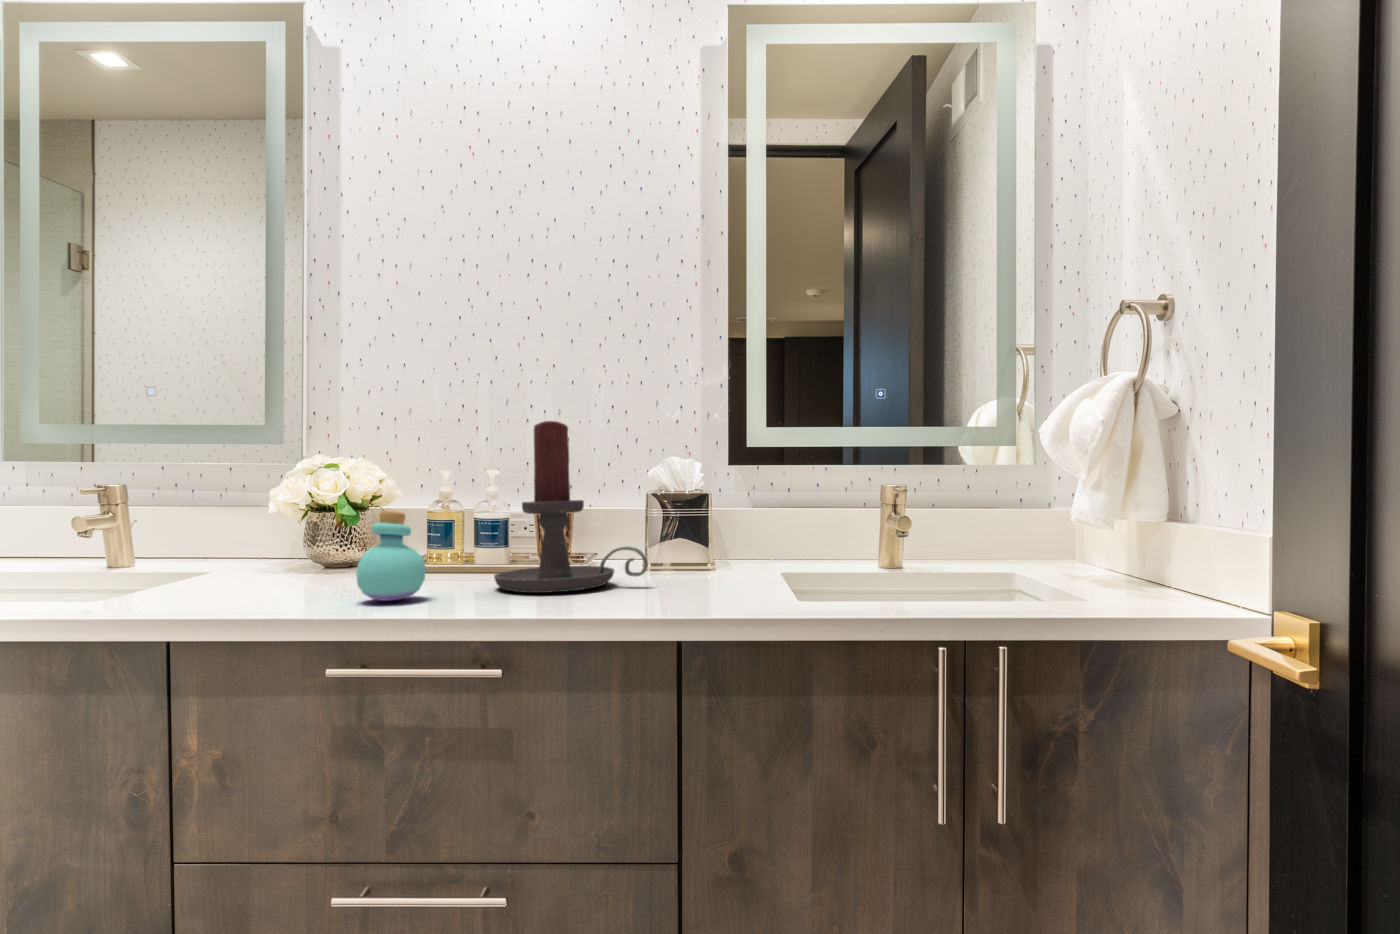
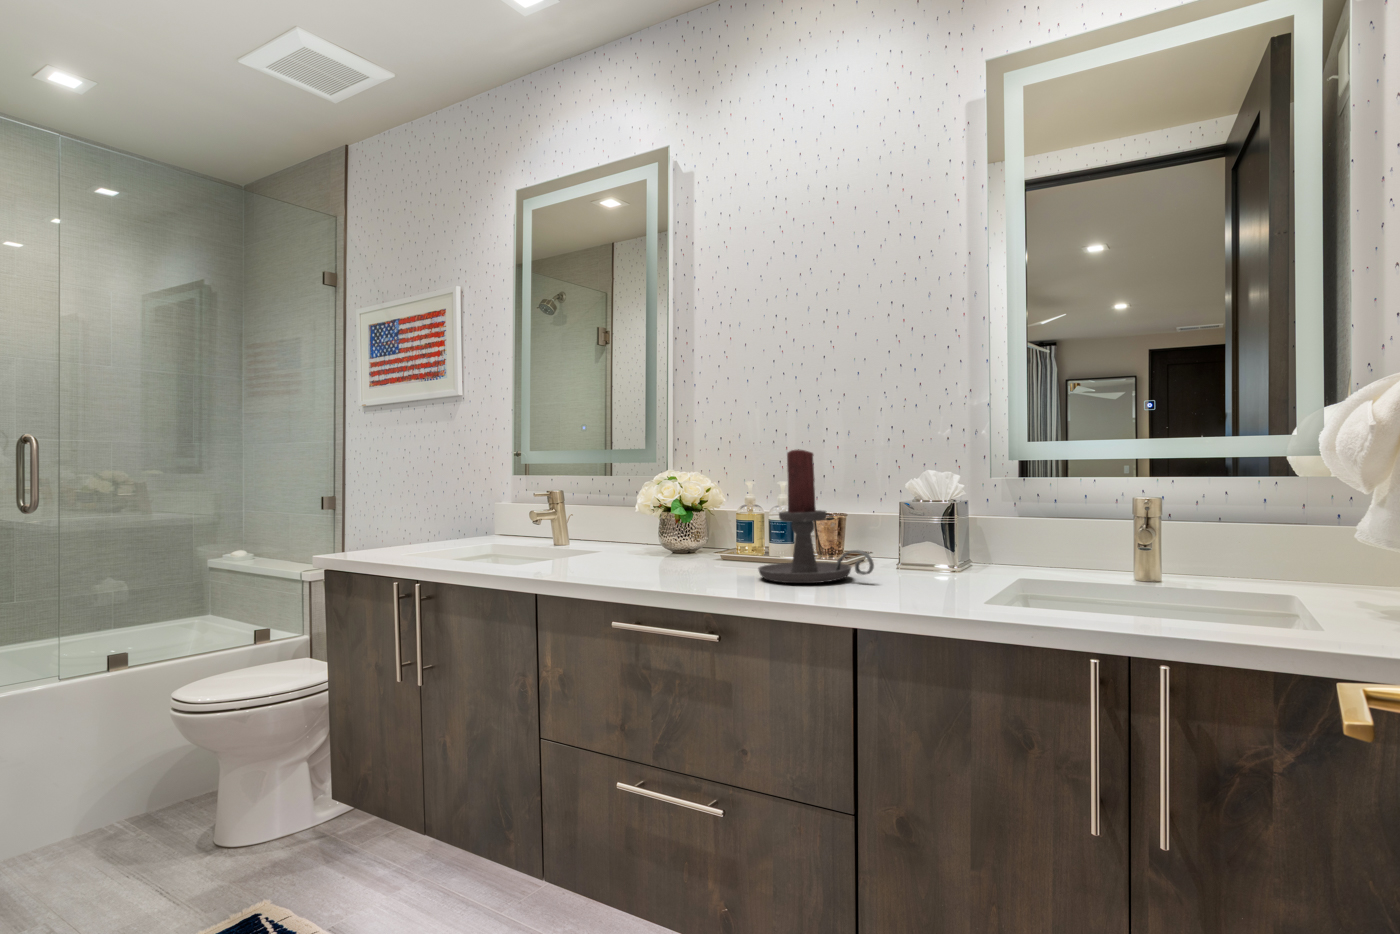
perfume bottle: present [356,511,426,601] -> none [661,518,707,581]

